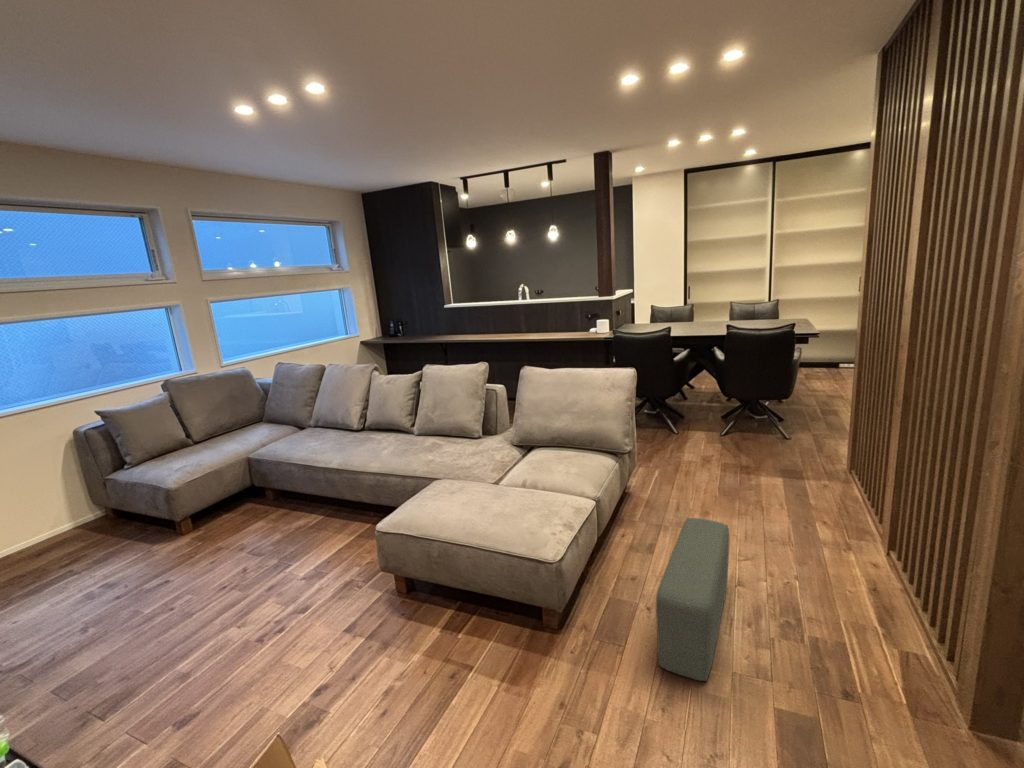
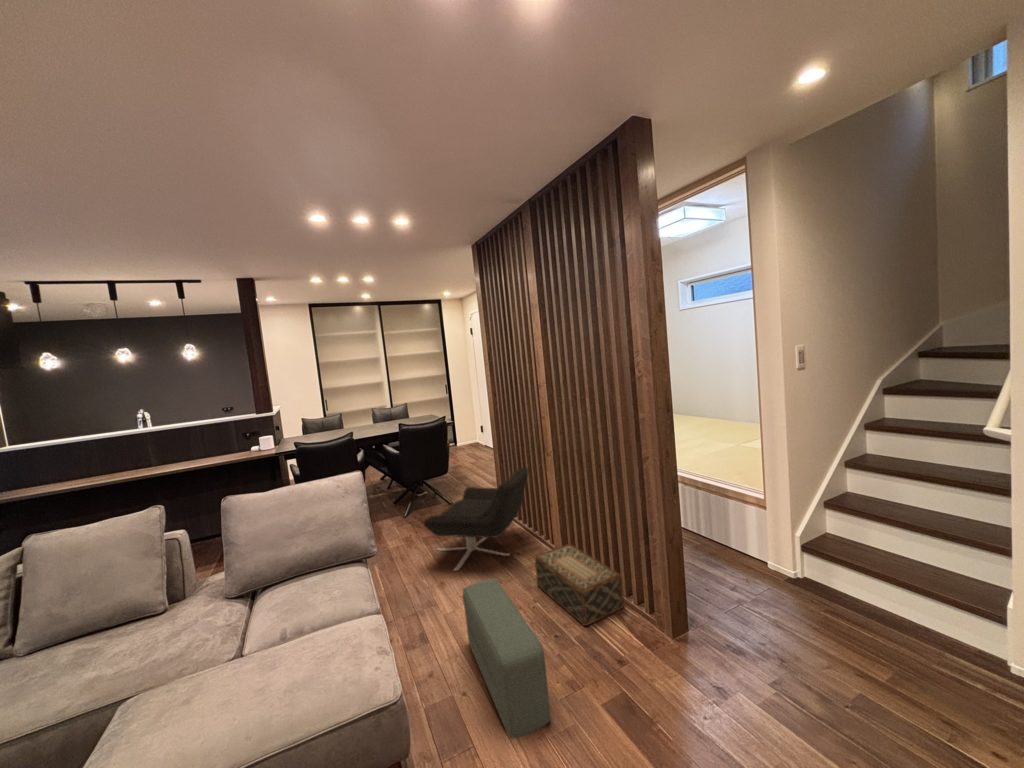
lounge chair: none [702,413,873,518] -> present [424,467,528,571]
woven basket: none [814,529,932,655] -> present [535,544,624,626]

